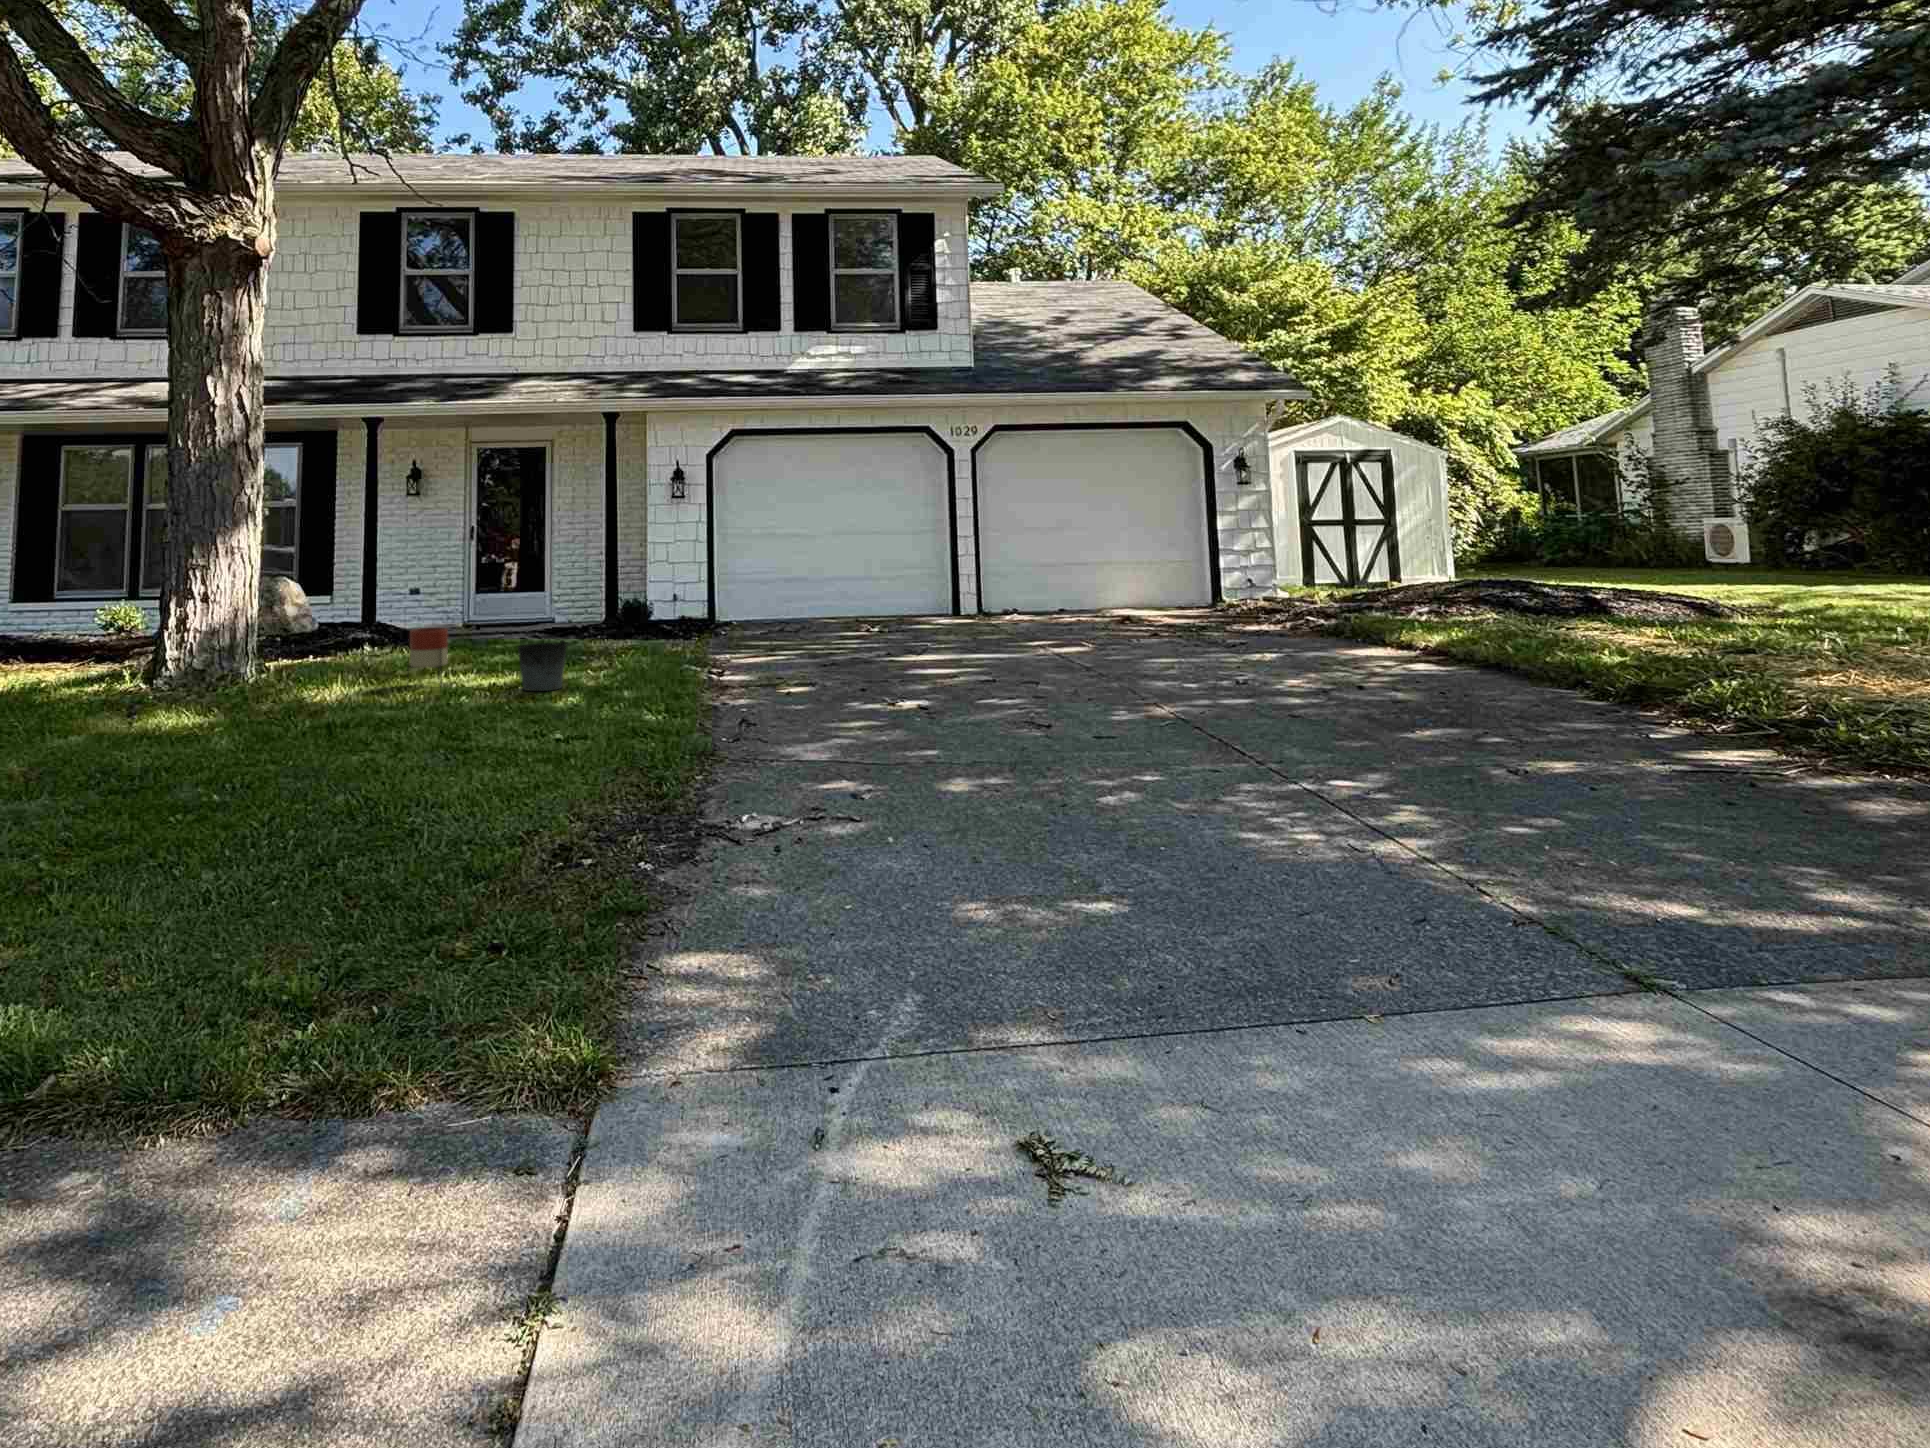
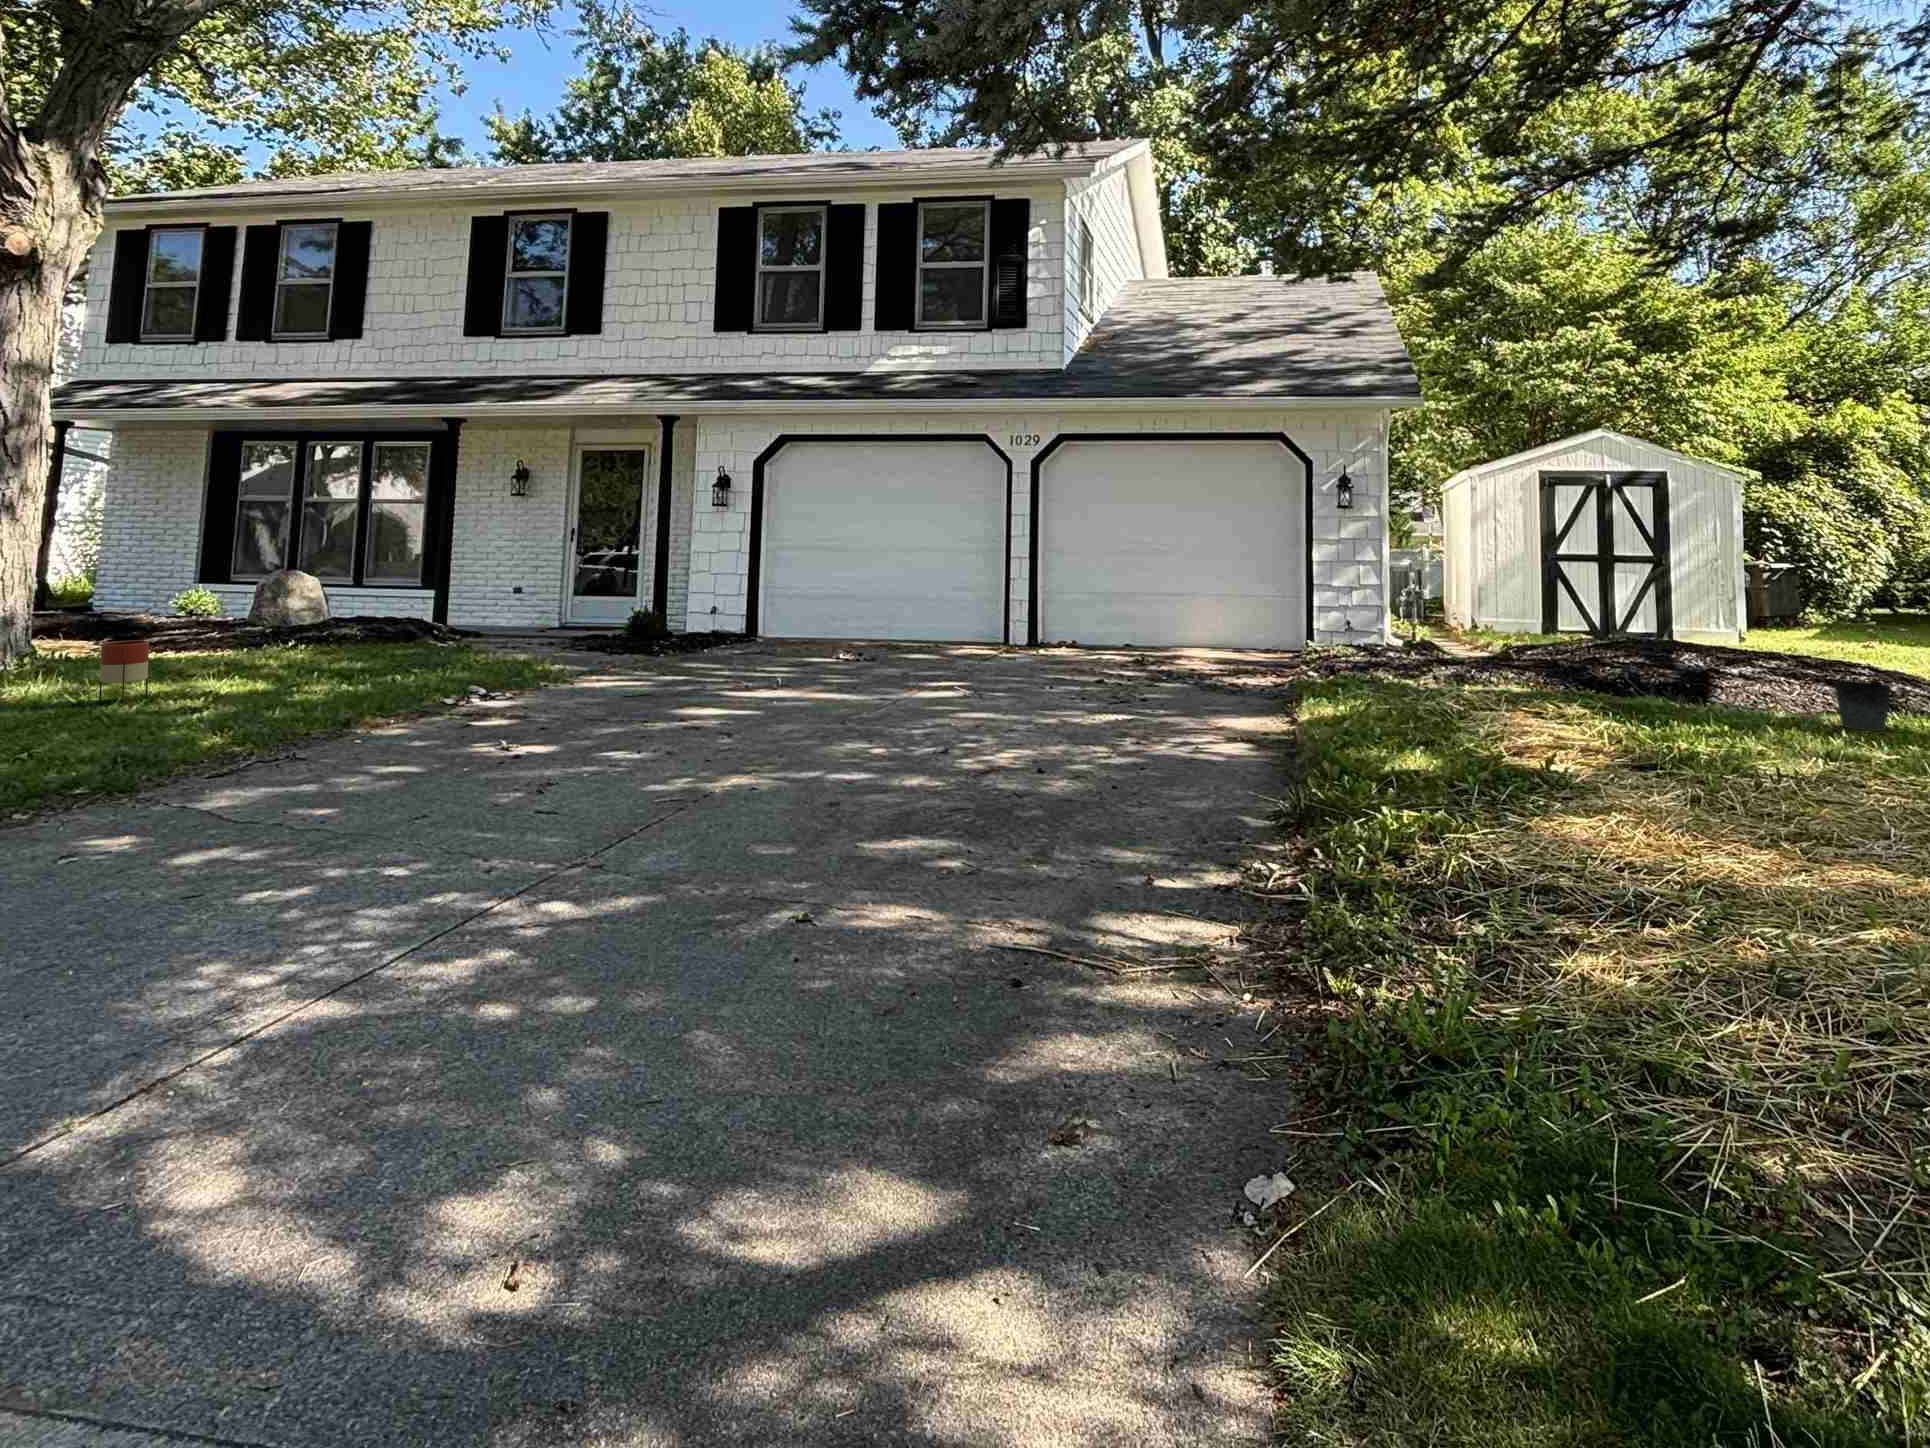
bucket: present [518,640,569,691] -> present [1834,679,1893,731]

